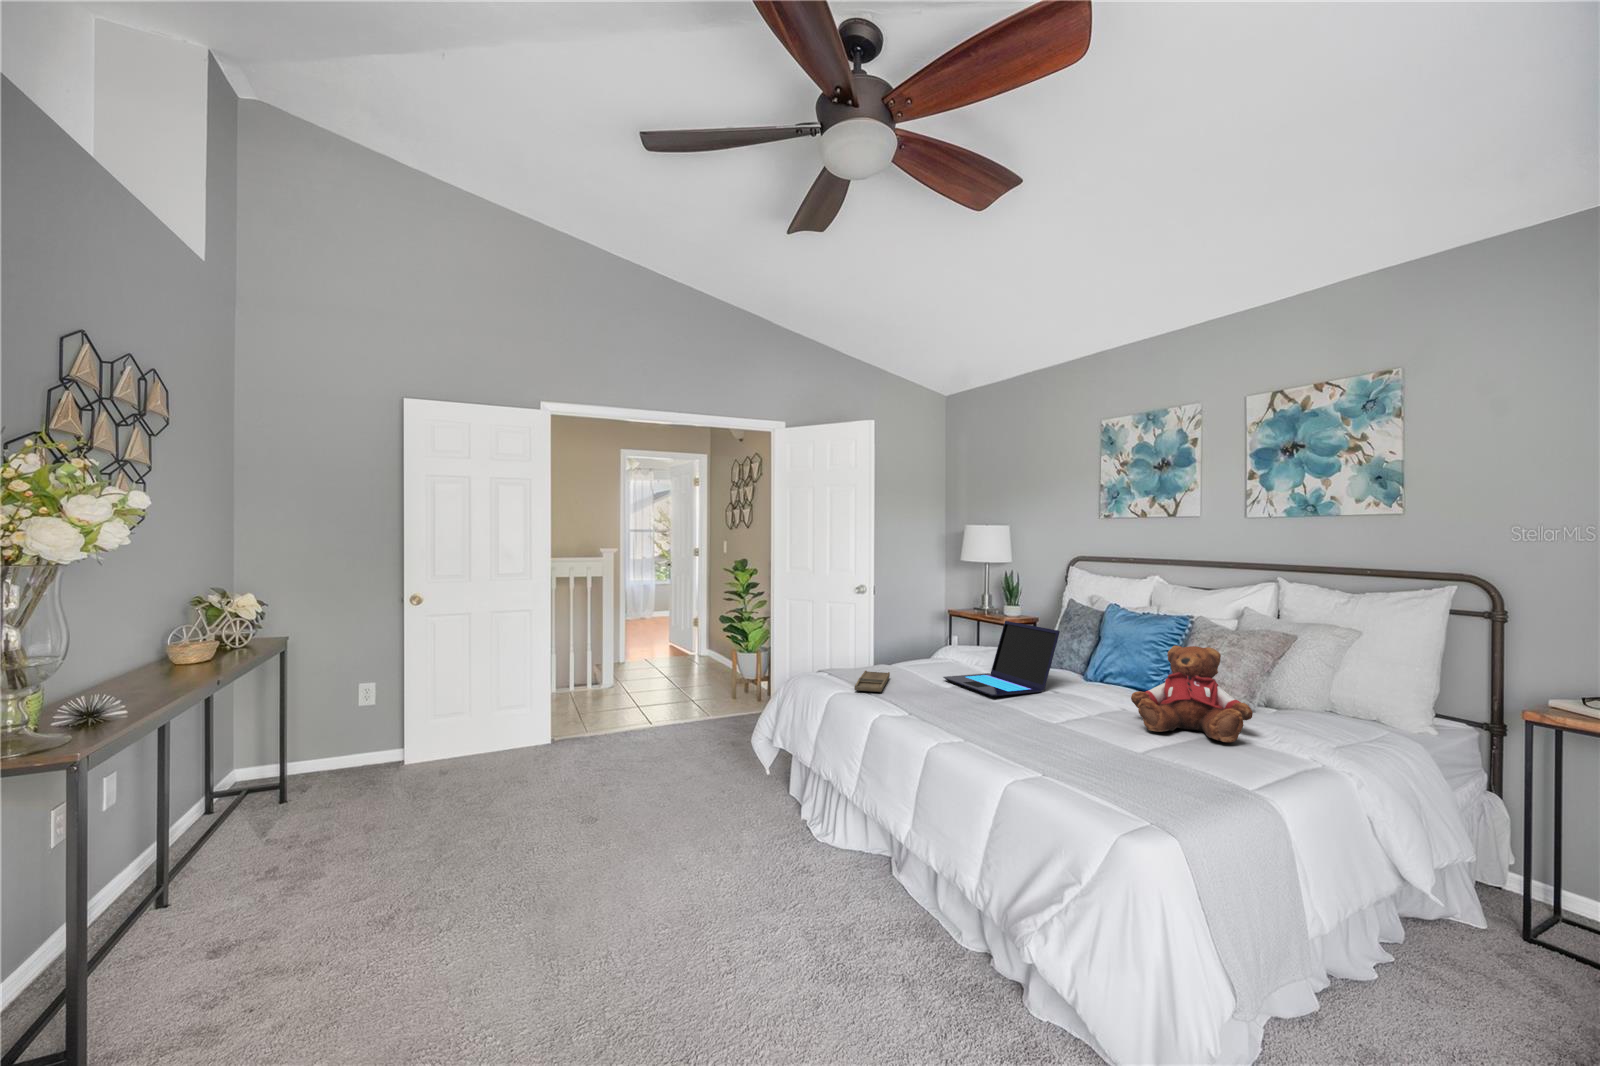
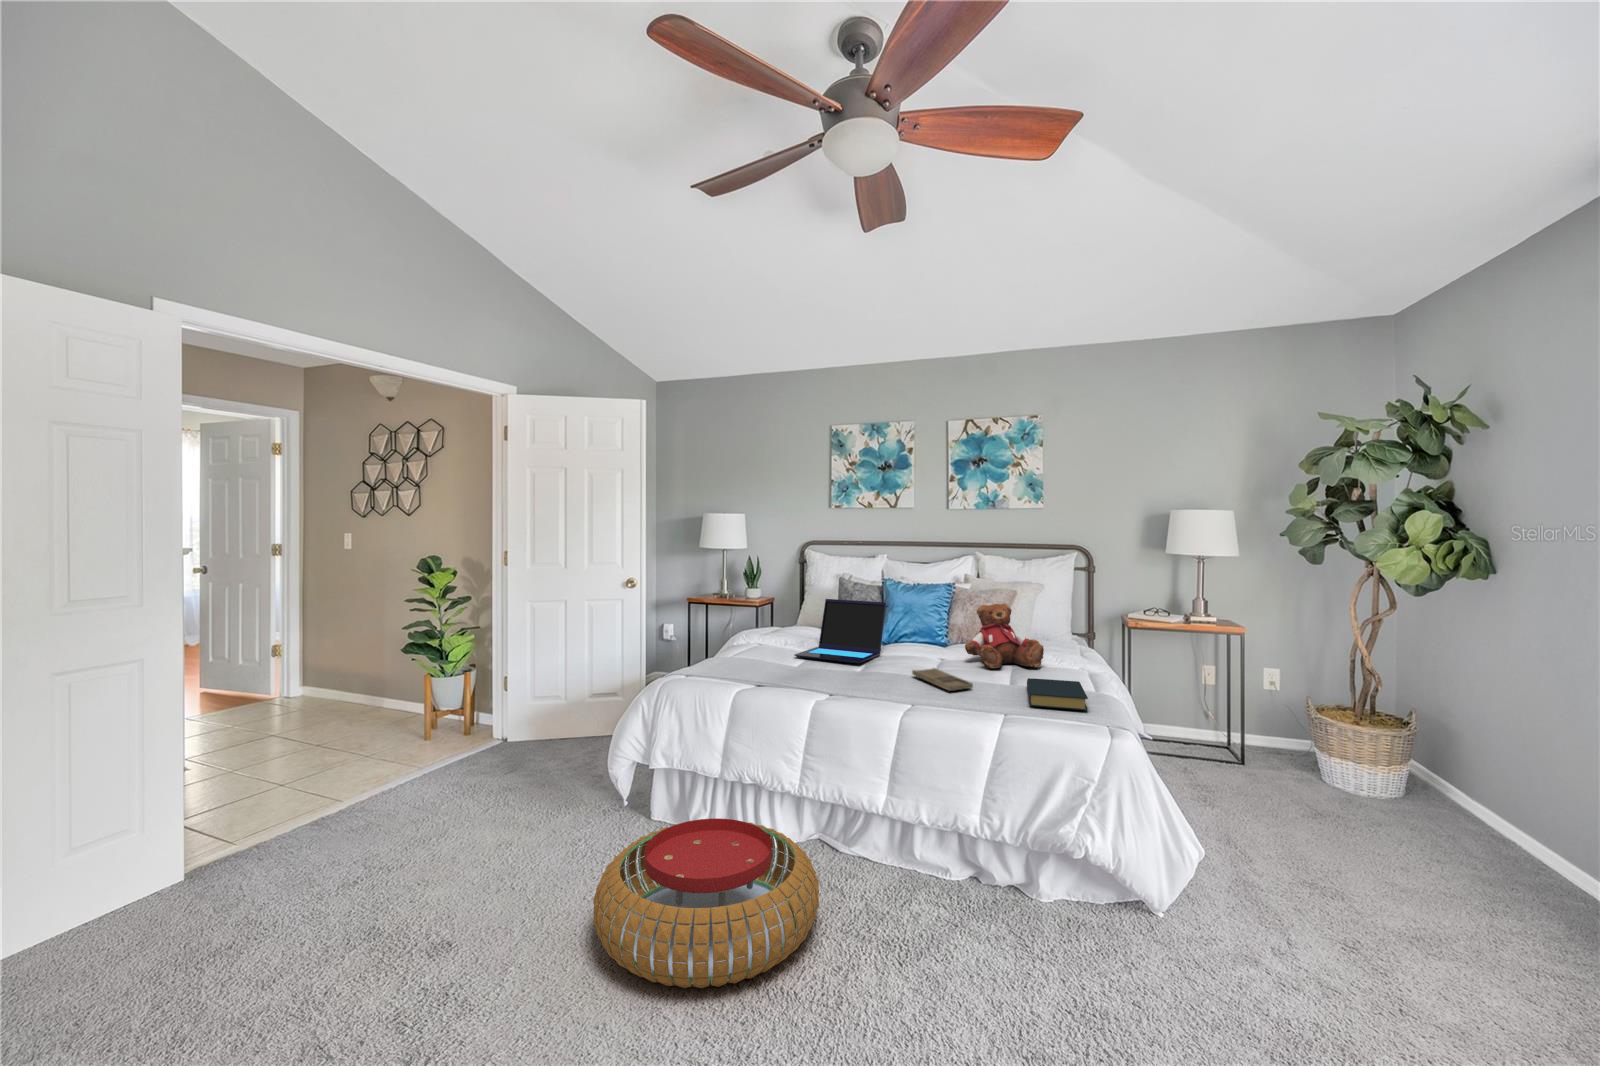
tray: present [854,671,890,692] -> present [912,668,973,691]
hardback book: none [1100,750,1229,809] -> present [1027,678,1088,710]
pouf: none [613,808,820,959] -> present [594,818,819,988]

